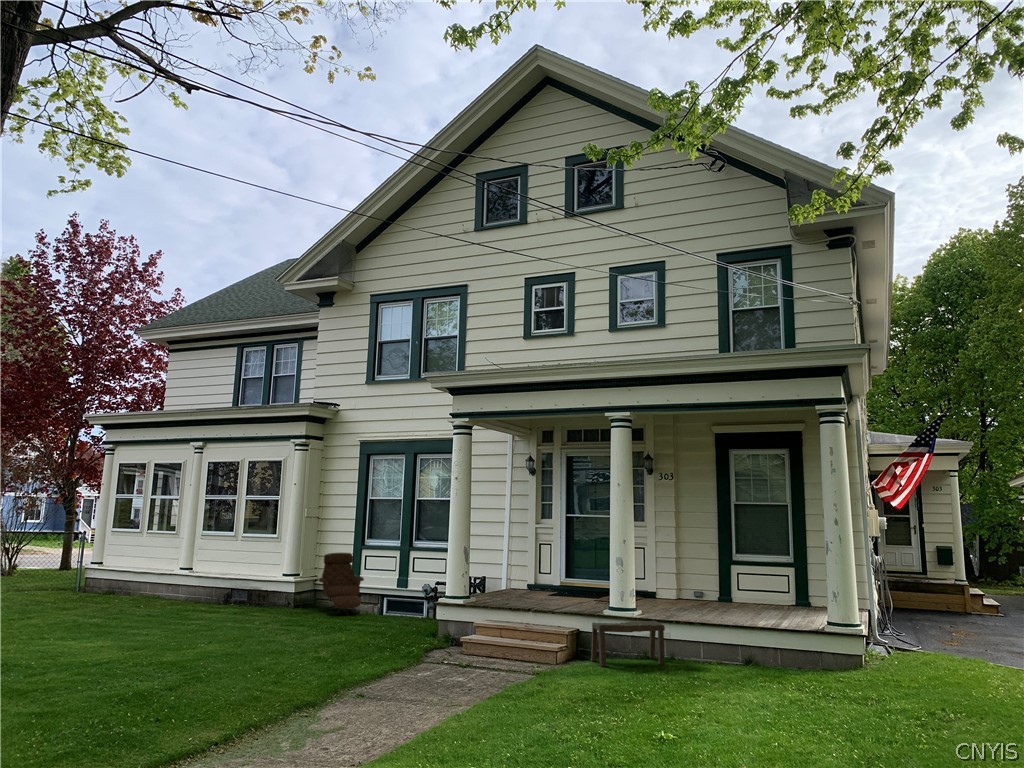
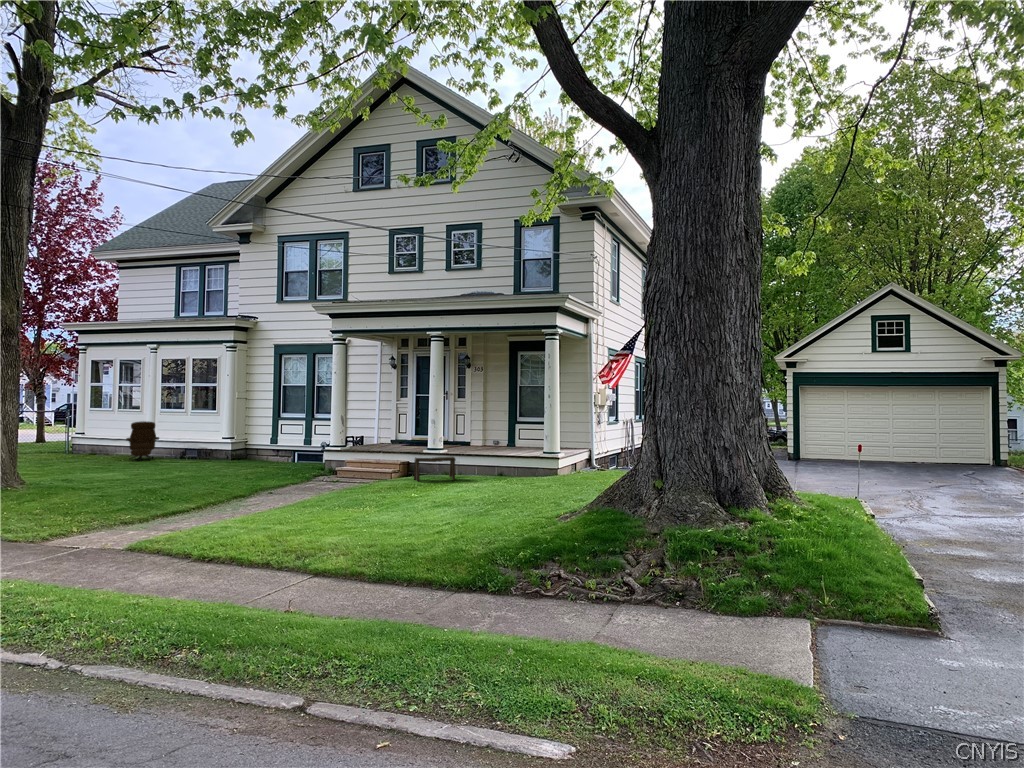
lounge chair: present [319,553,364,616] -> present [126,421,159,461]

